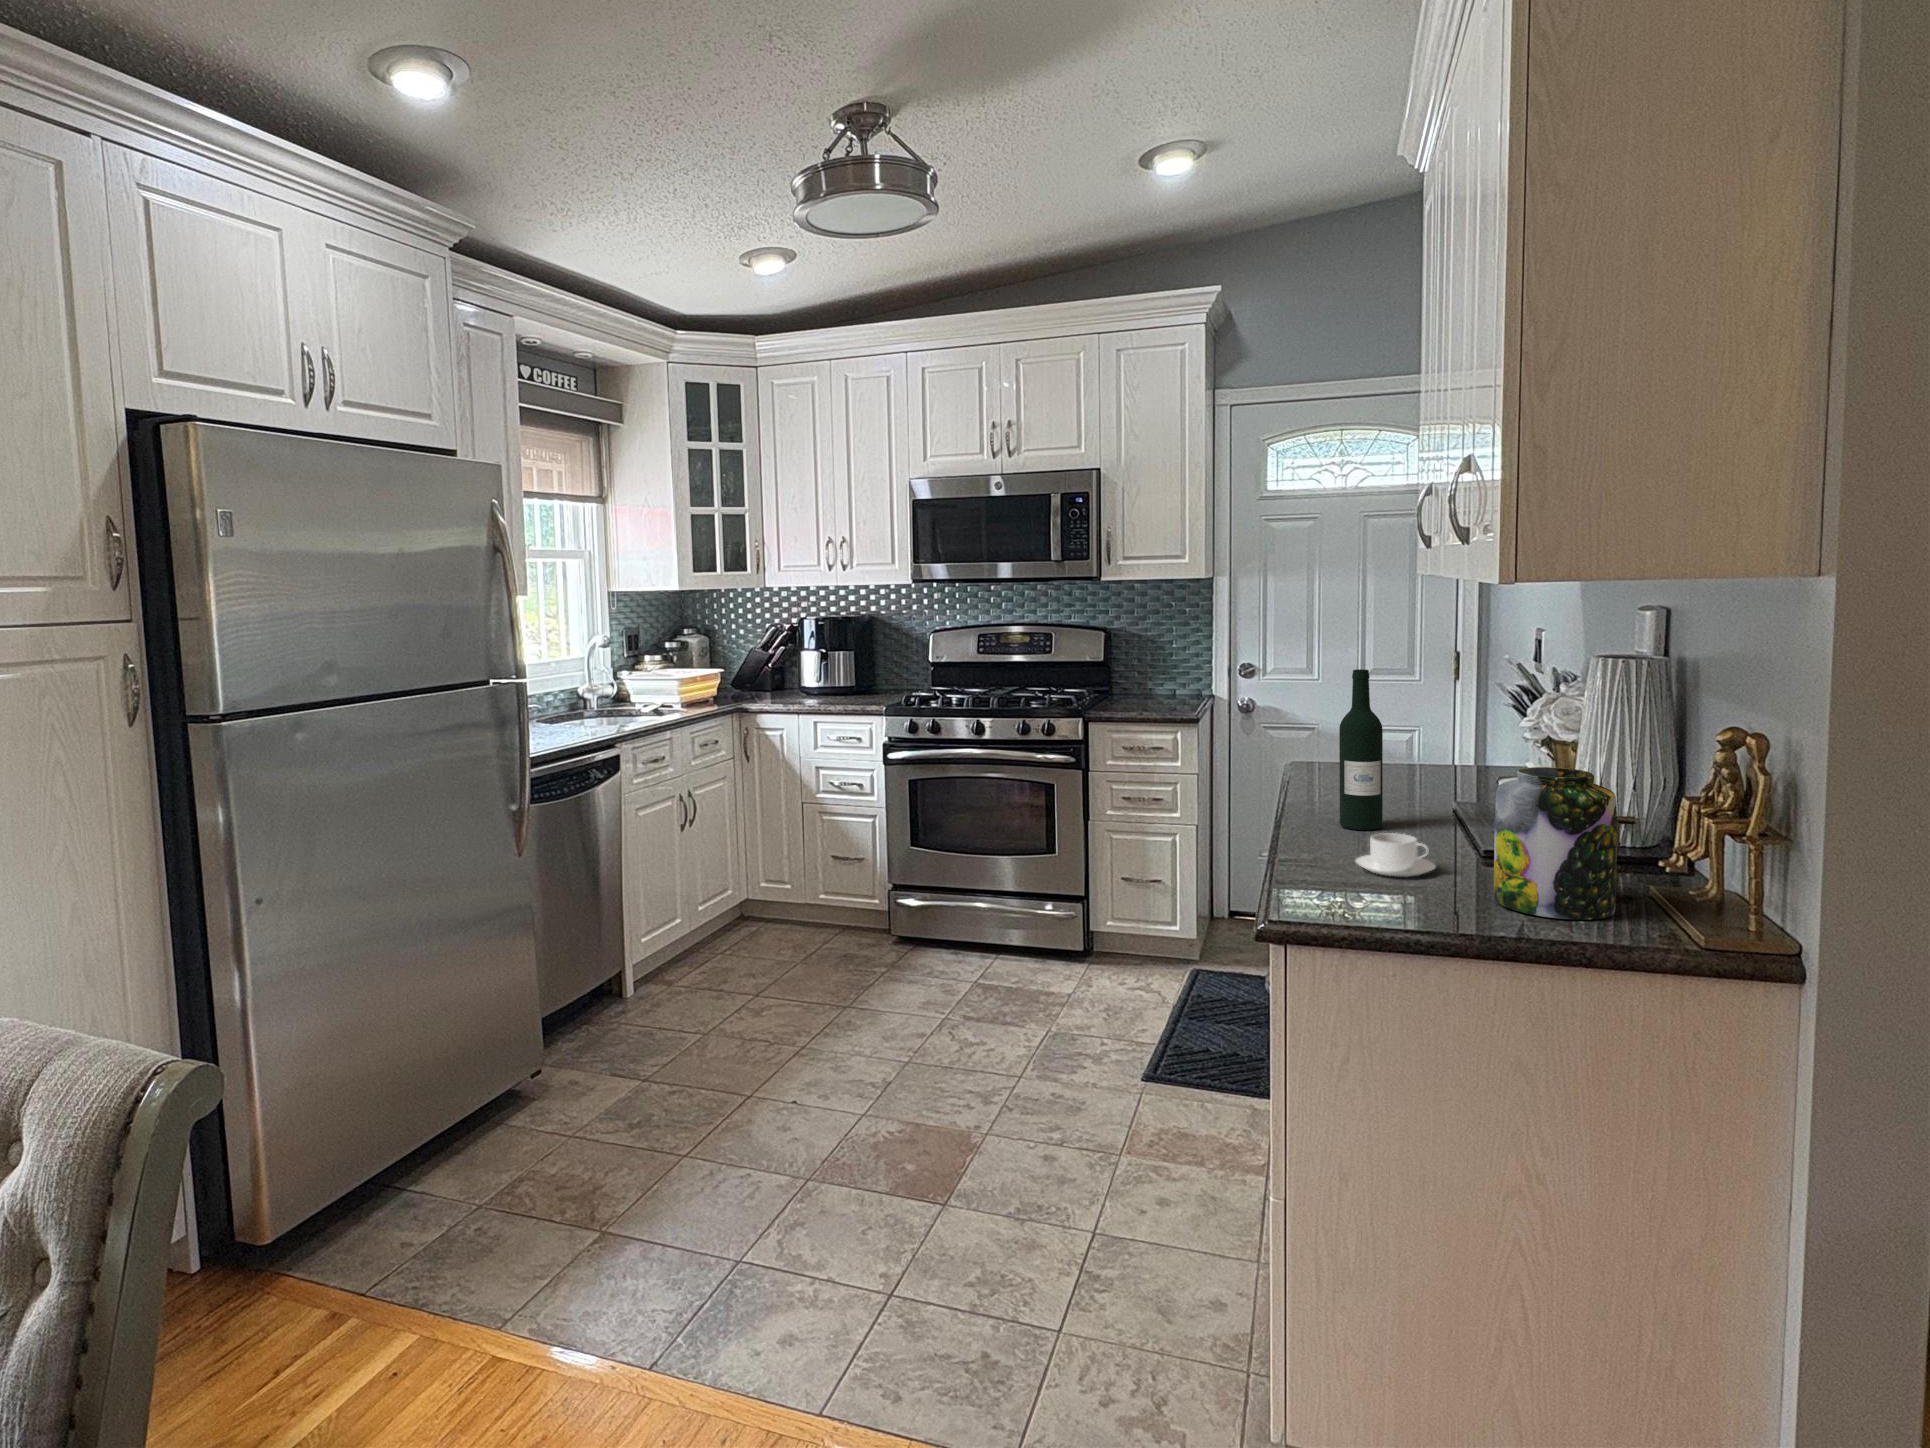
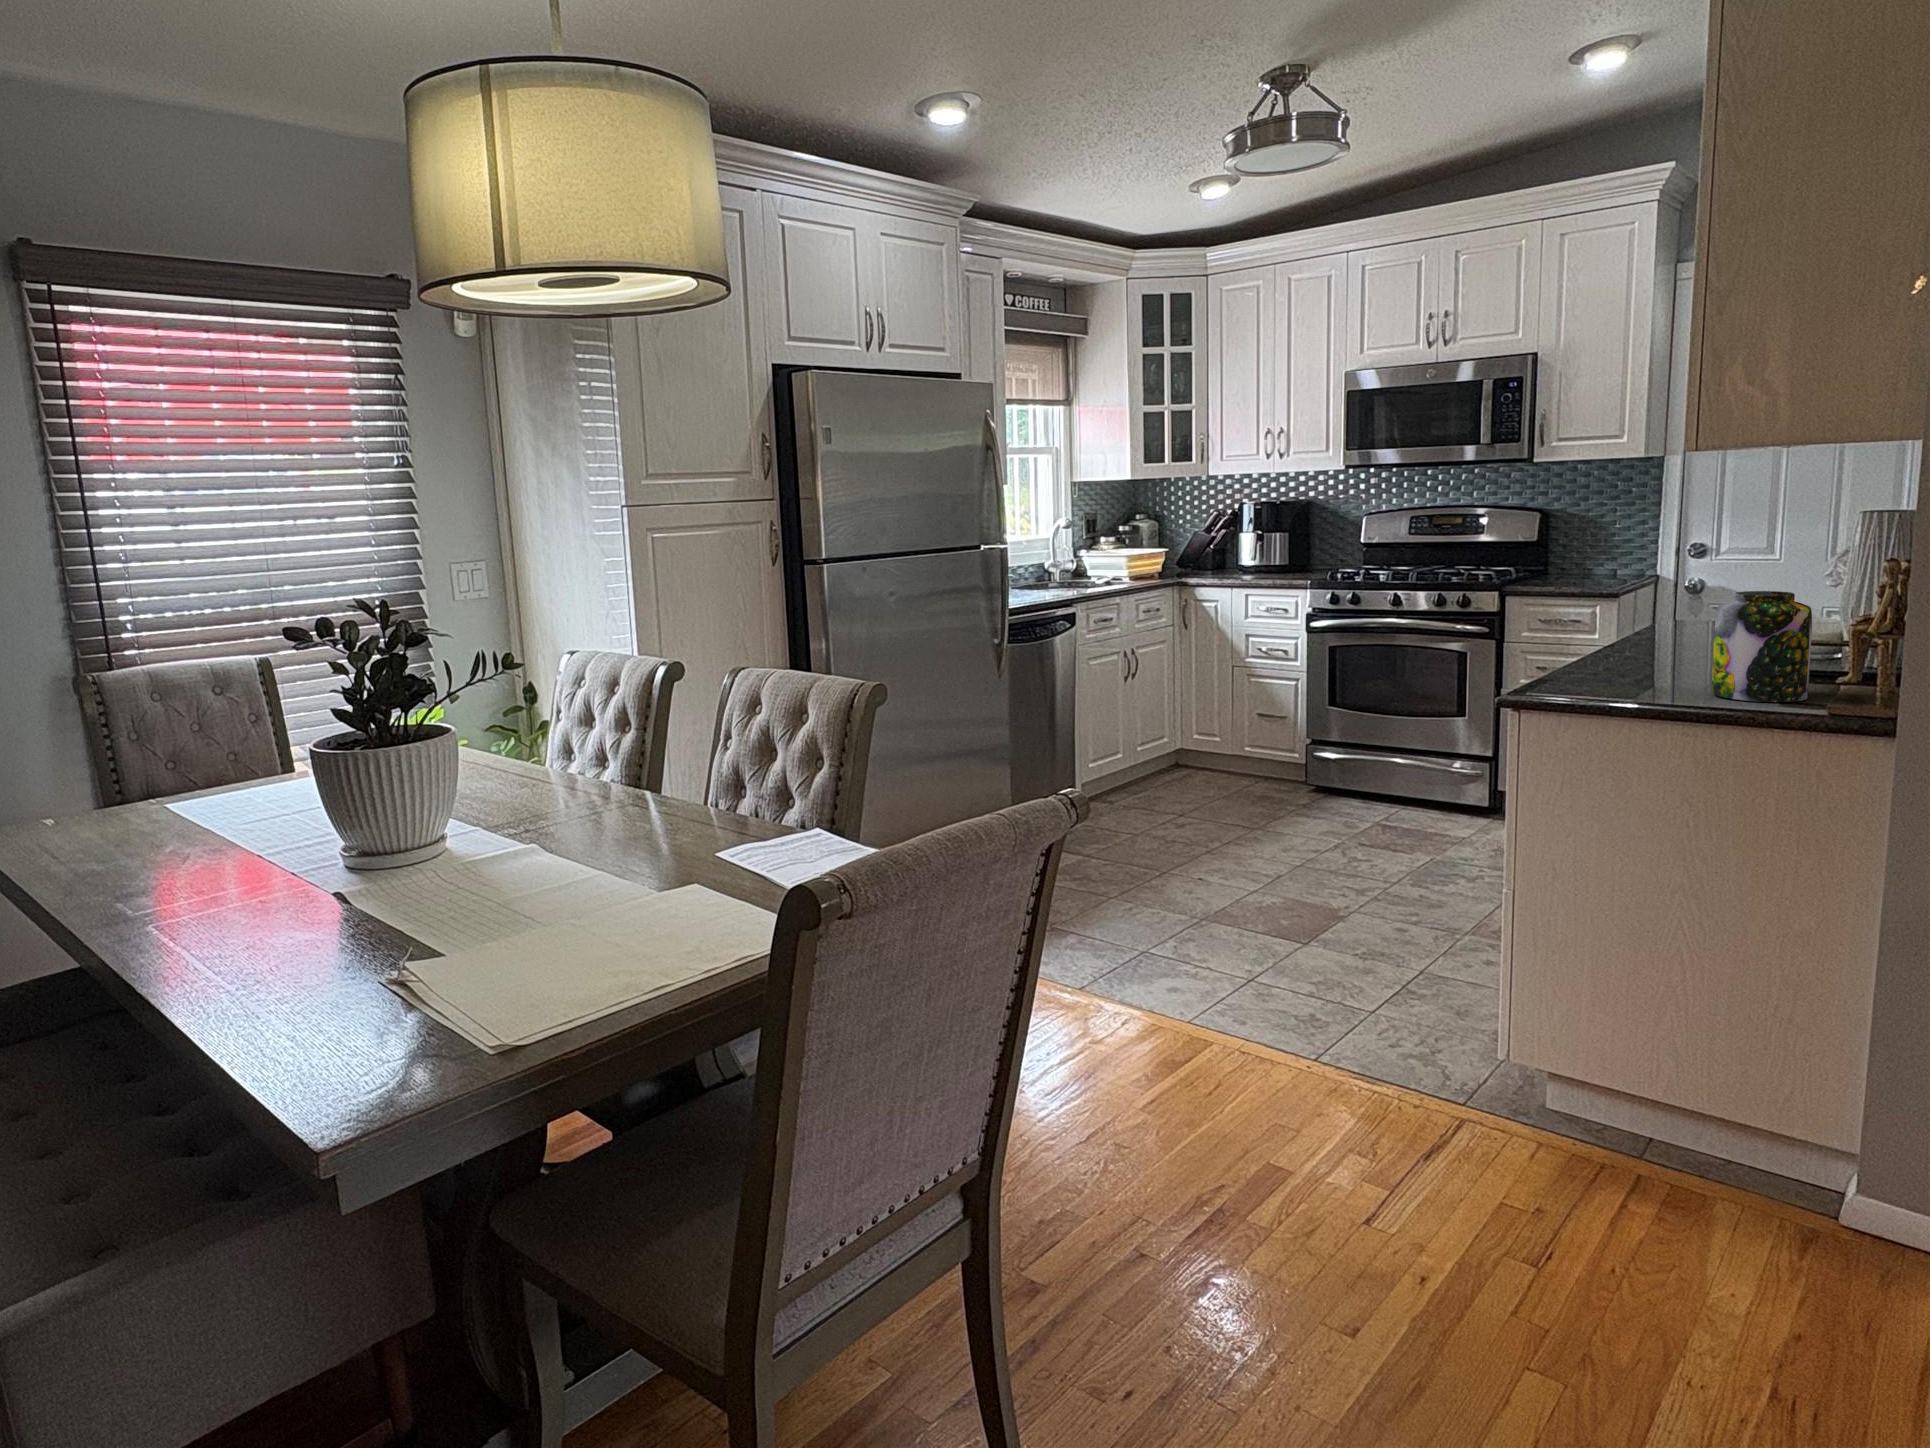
wine bottle: present [1339,669,1383,830] -> none [1651,526,1694,660]
coffee cup: present [1356,833,1435,877] -> none [1625,651,1693,681]

